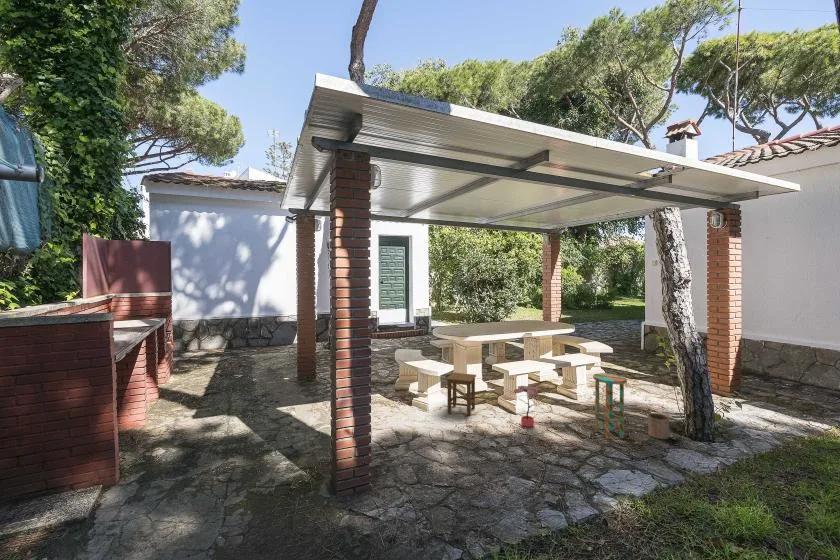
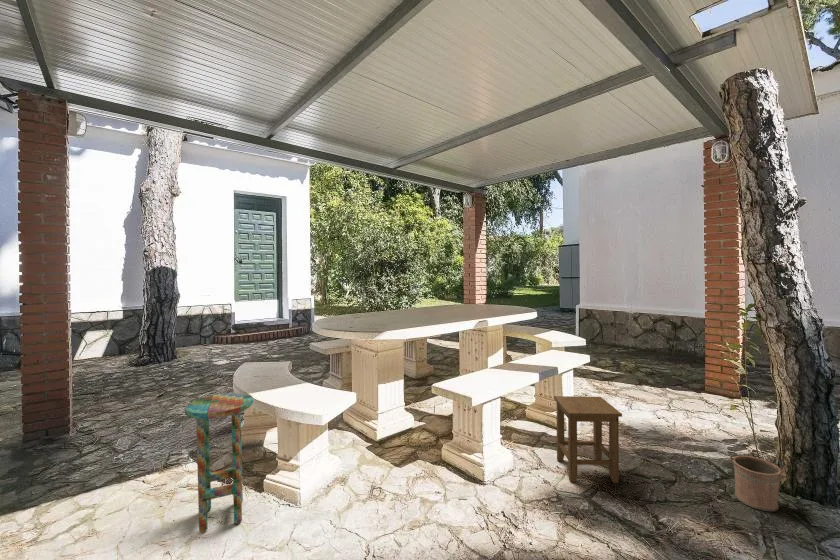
stool: present [446,373,476,416] -> present [554,396,622,483]
side table: present [593,373,627,440] -> present [185,393,253,533]
potted plant: present [514,386,541,427] -> none [492,429,547,522]

